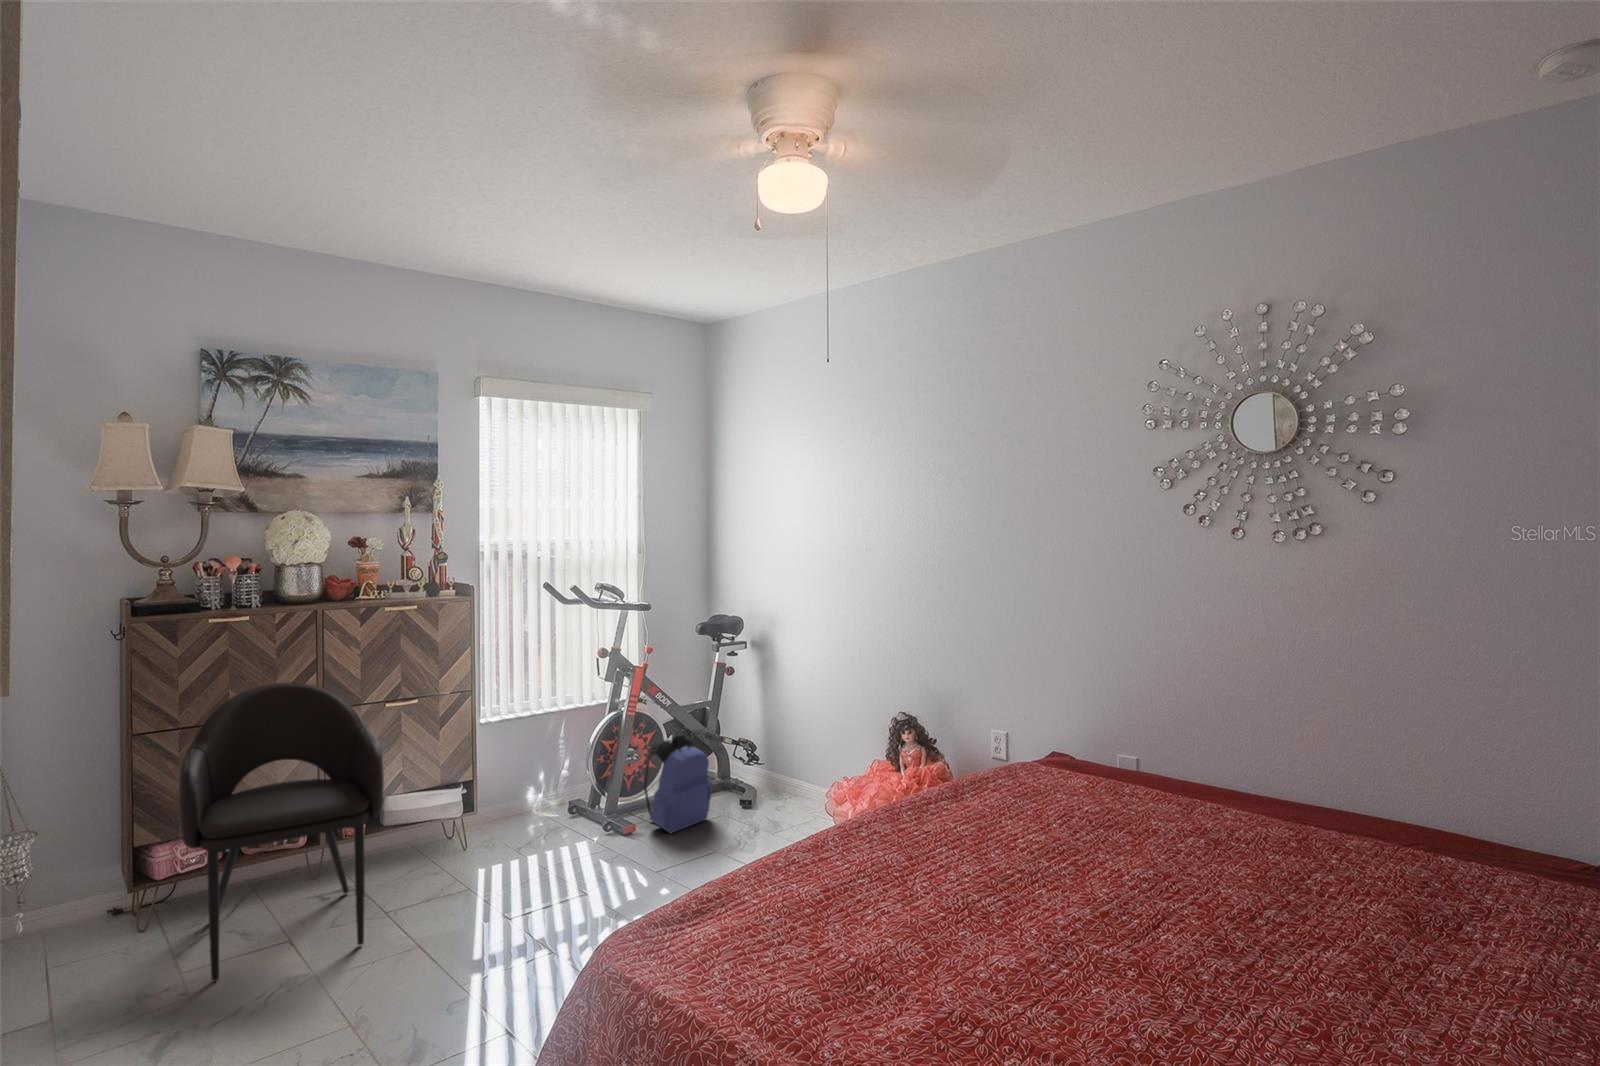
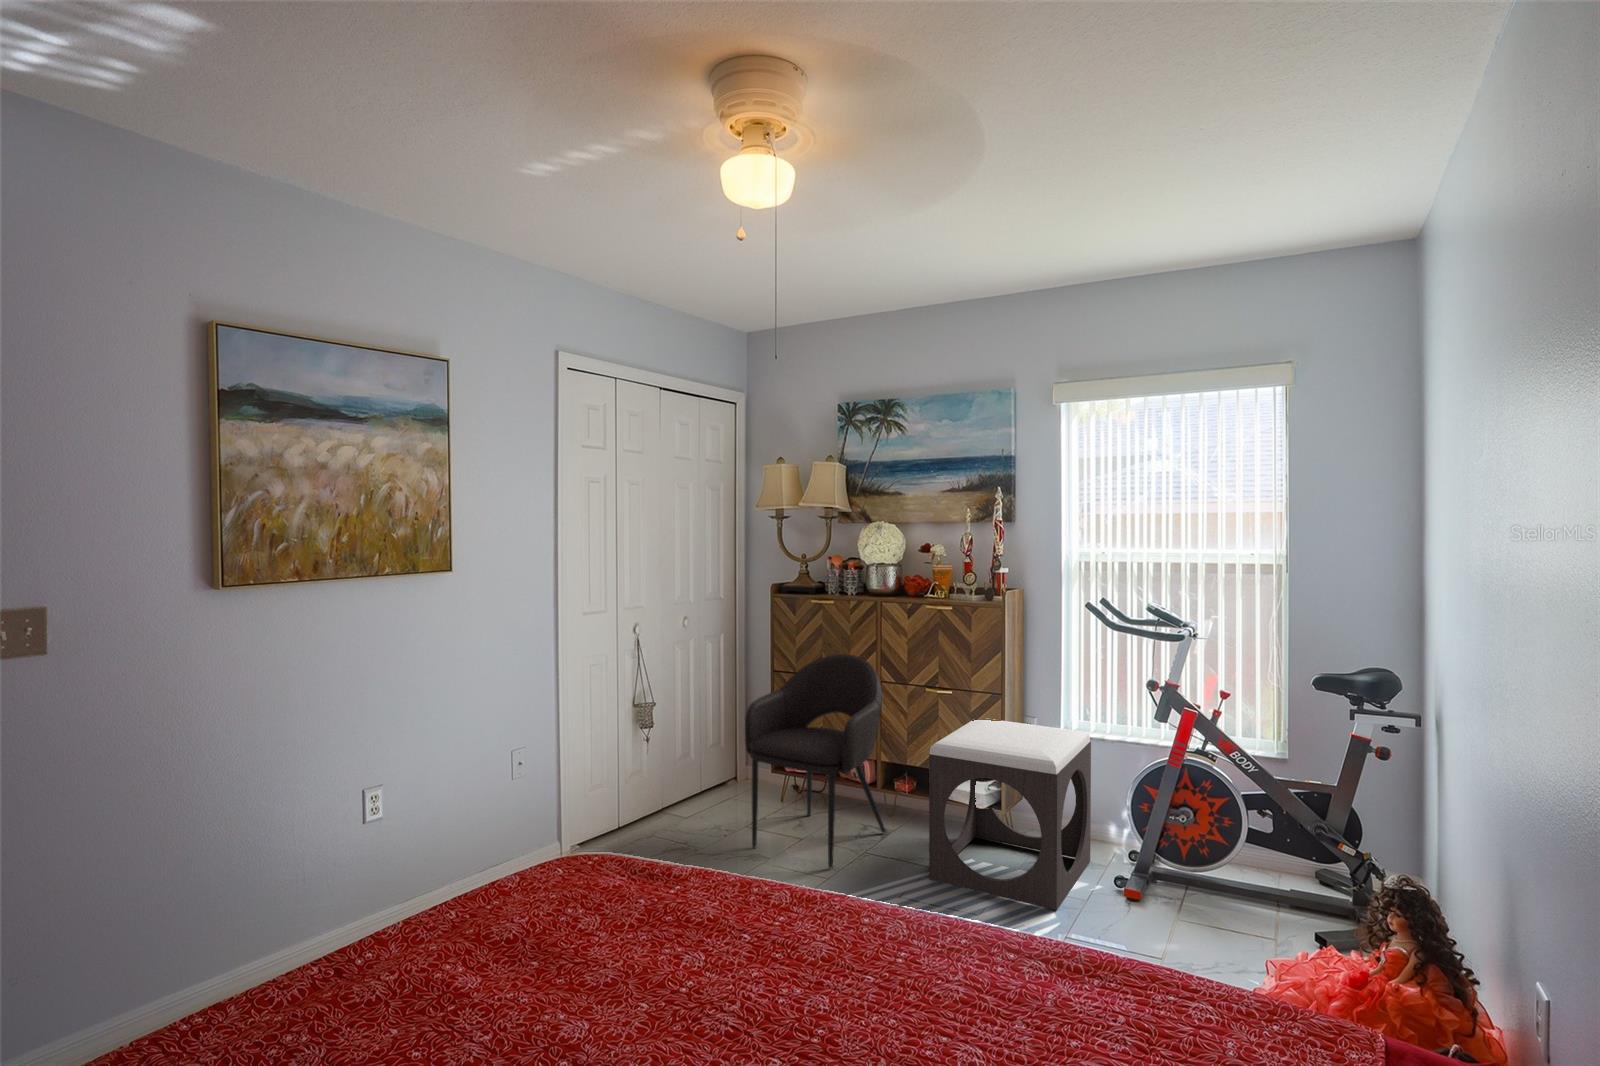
footstool: none [438,708,606,902] -> present [929,720,1091,910]
backpack: present [644,736,712,833] -> none [1163,802,1254,923]

